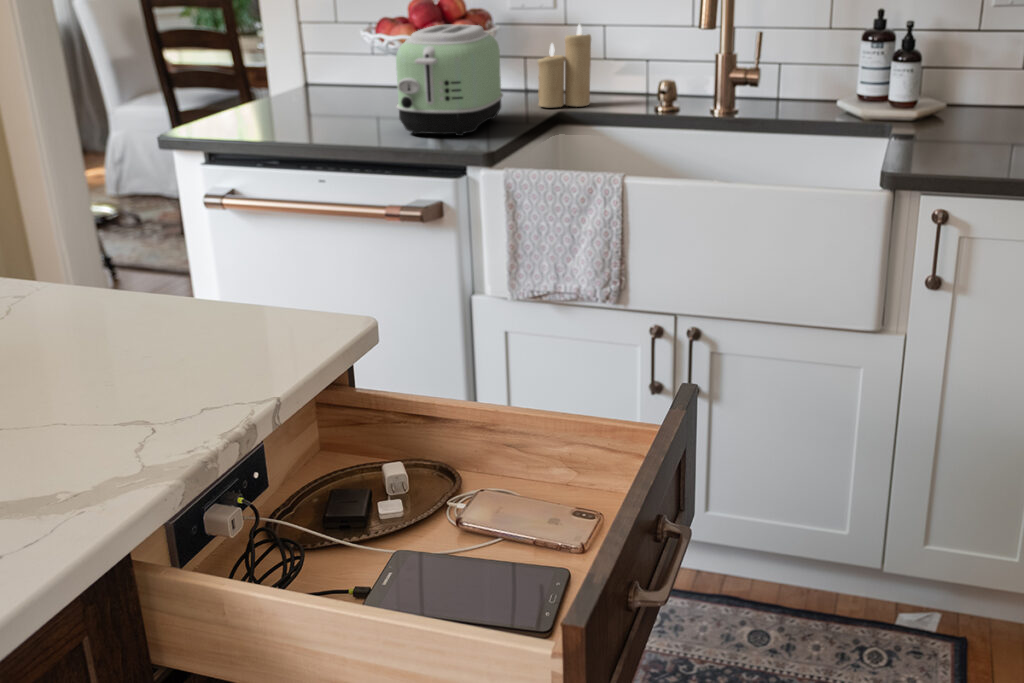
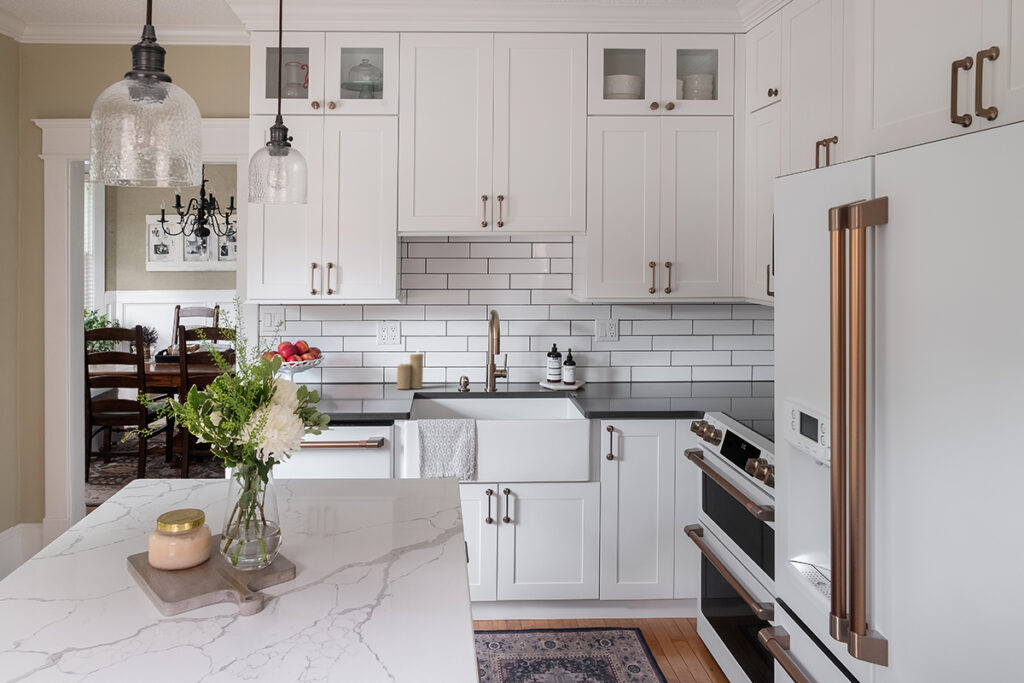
toaster: present [396,25,503,136] -> none [341,349,390,403]

